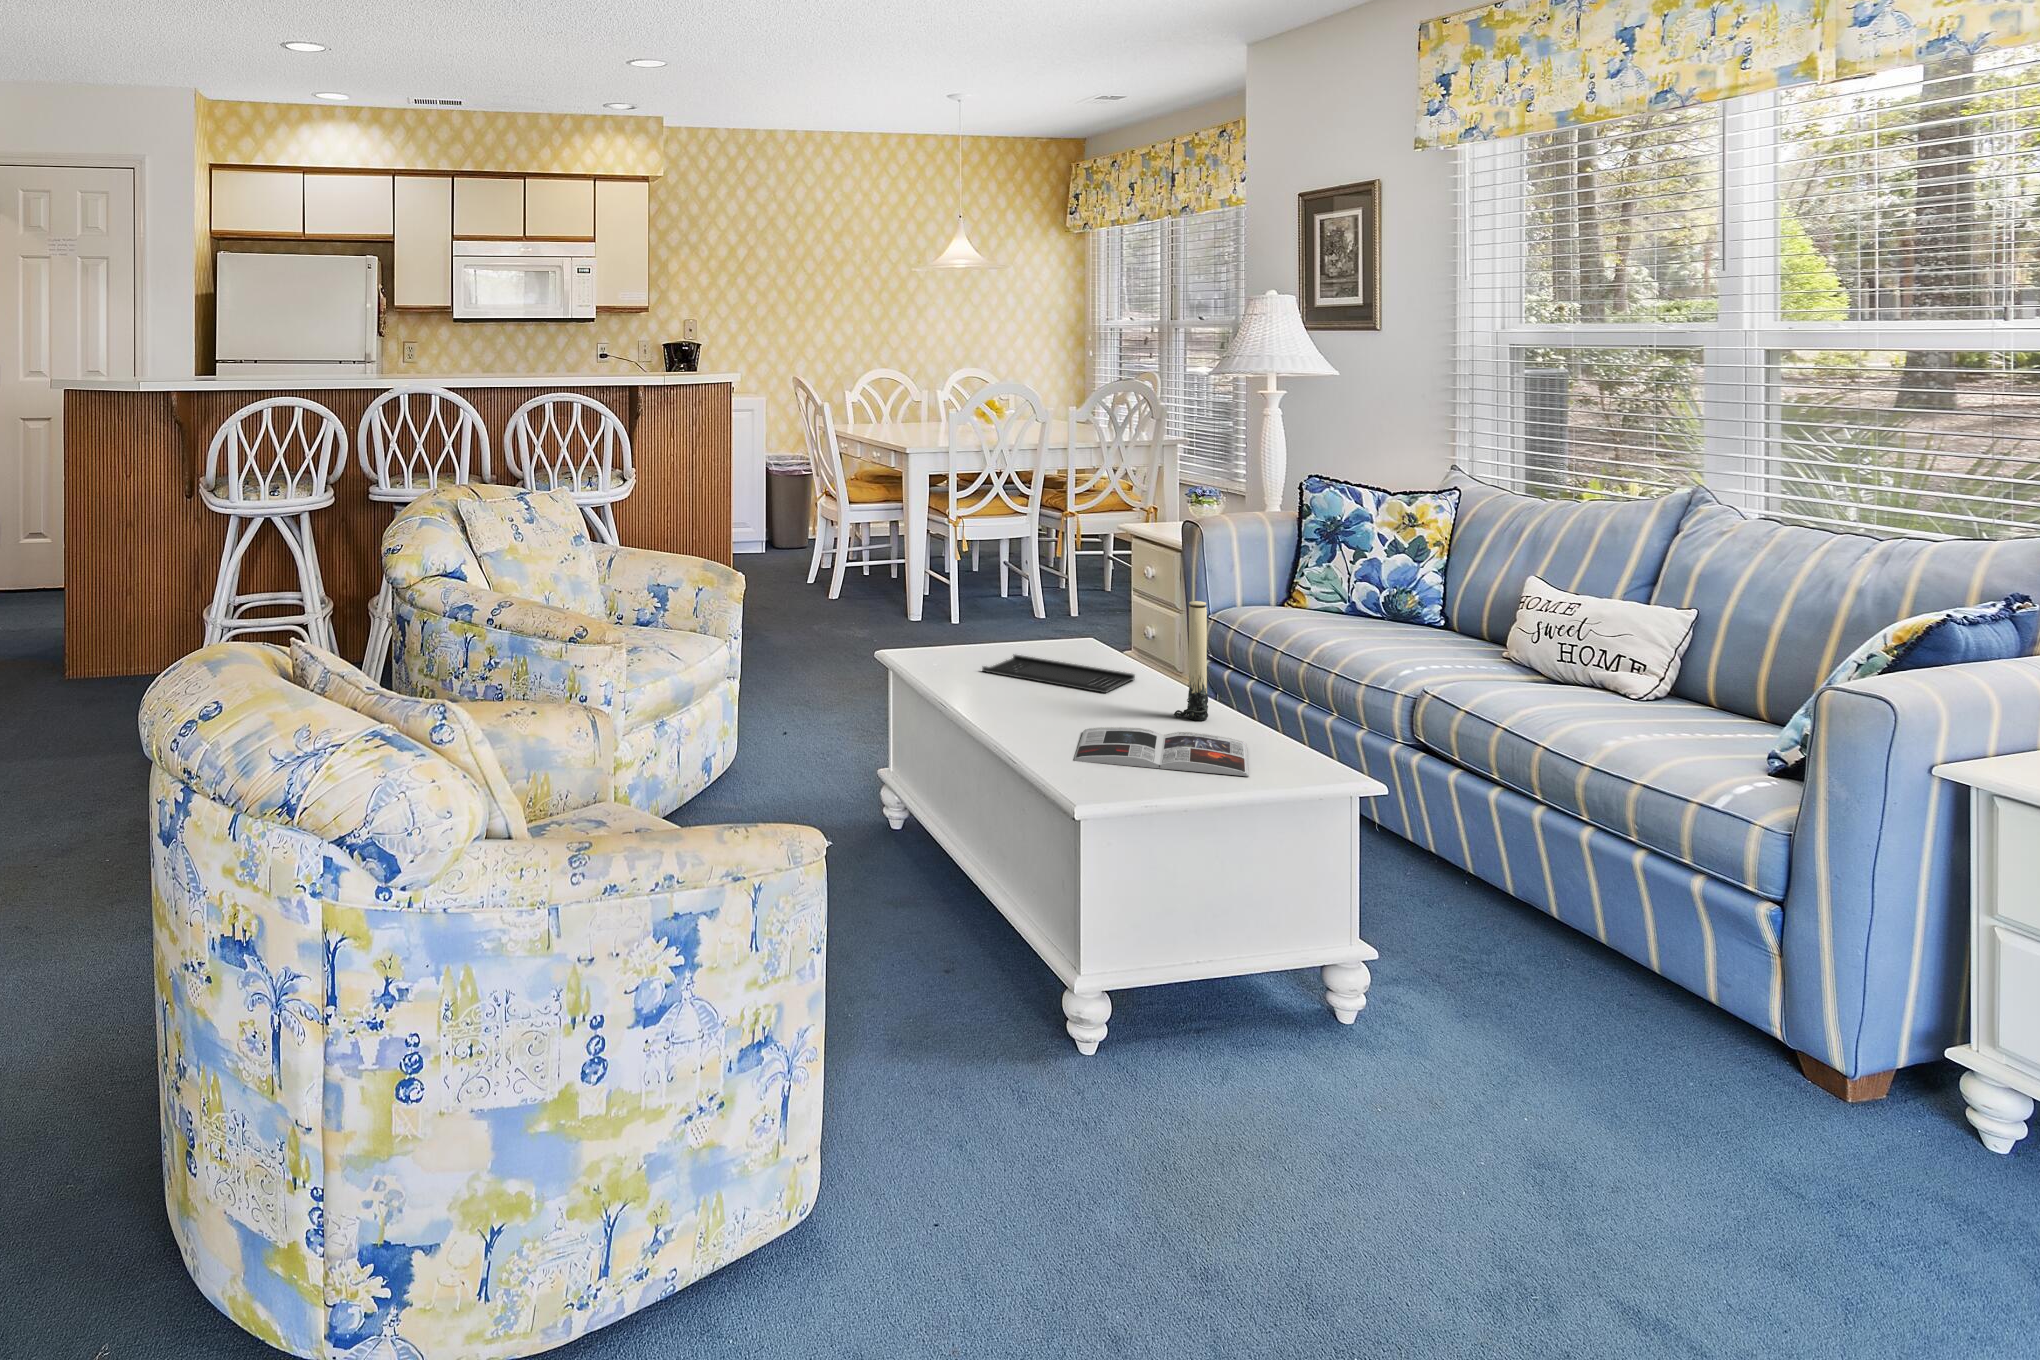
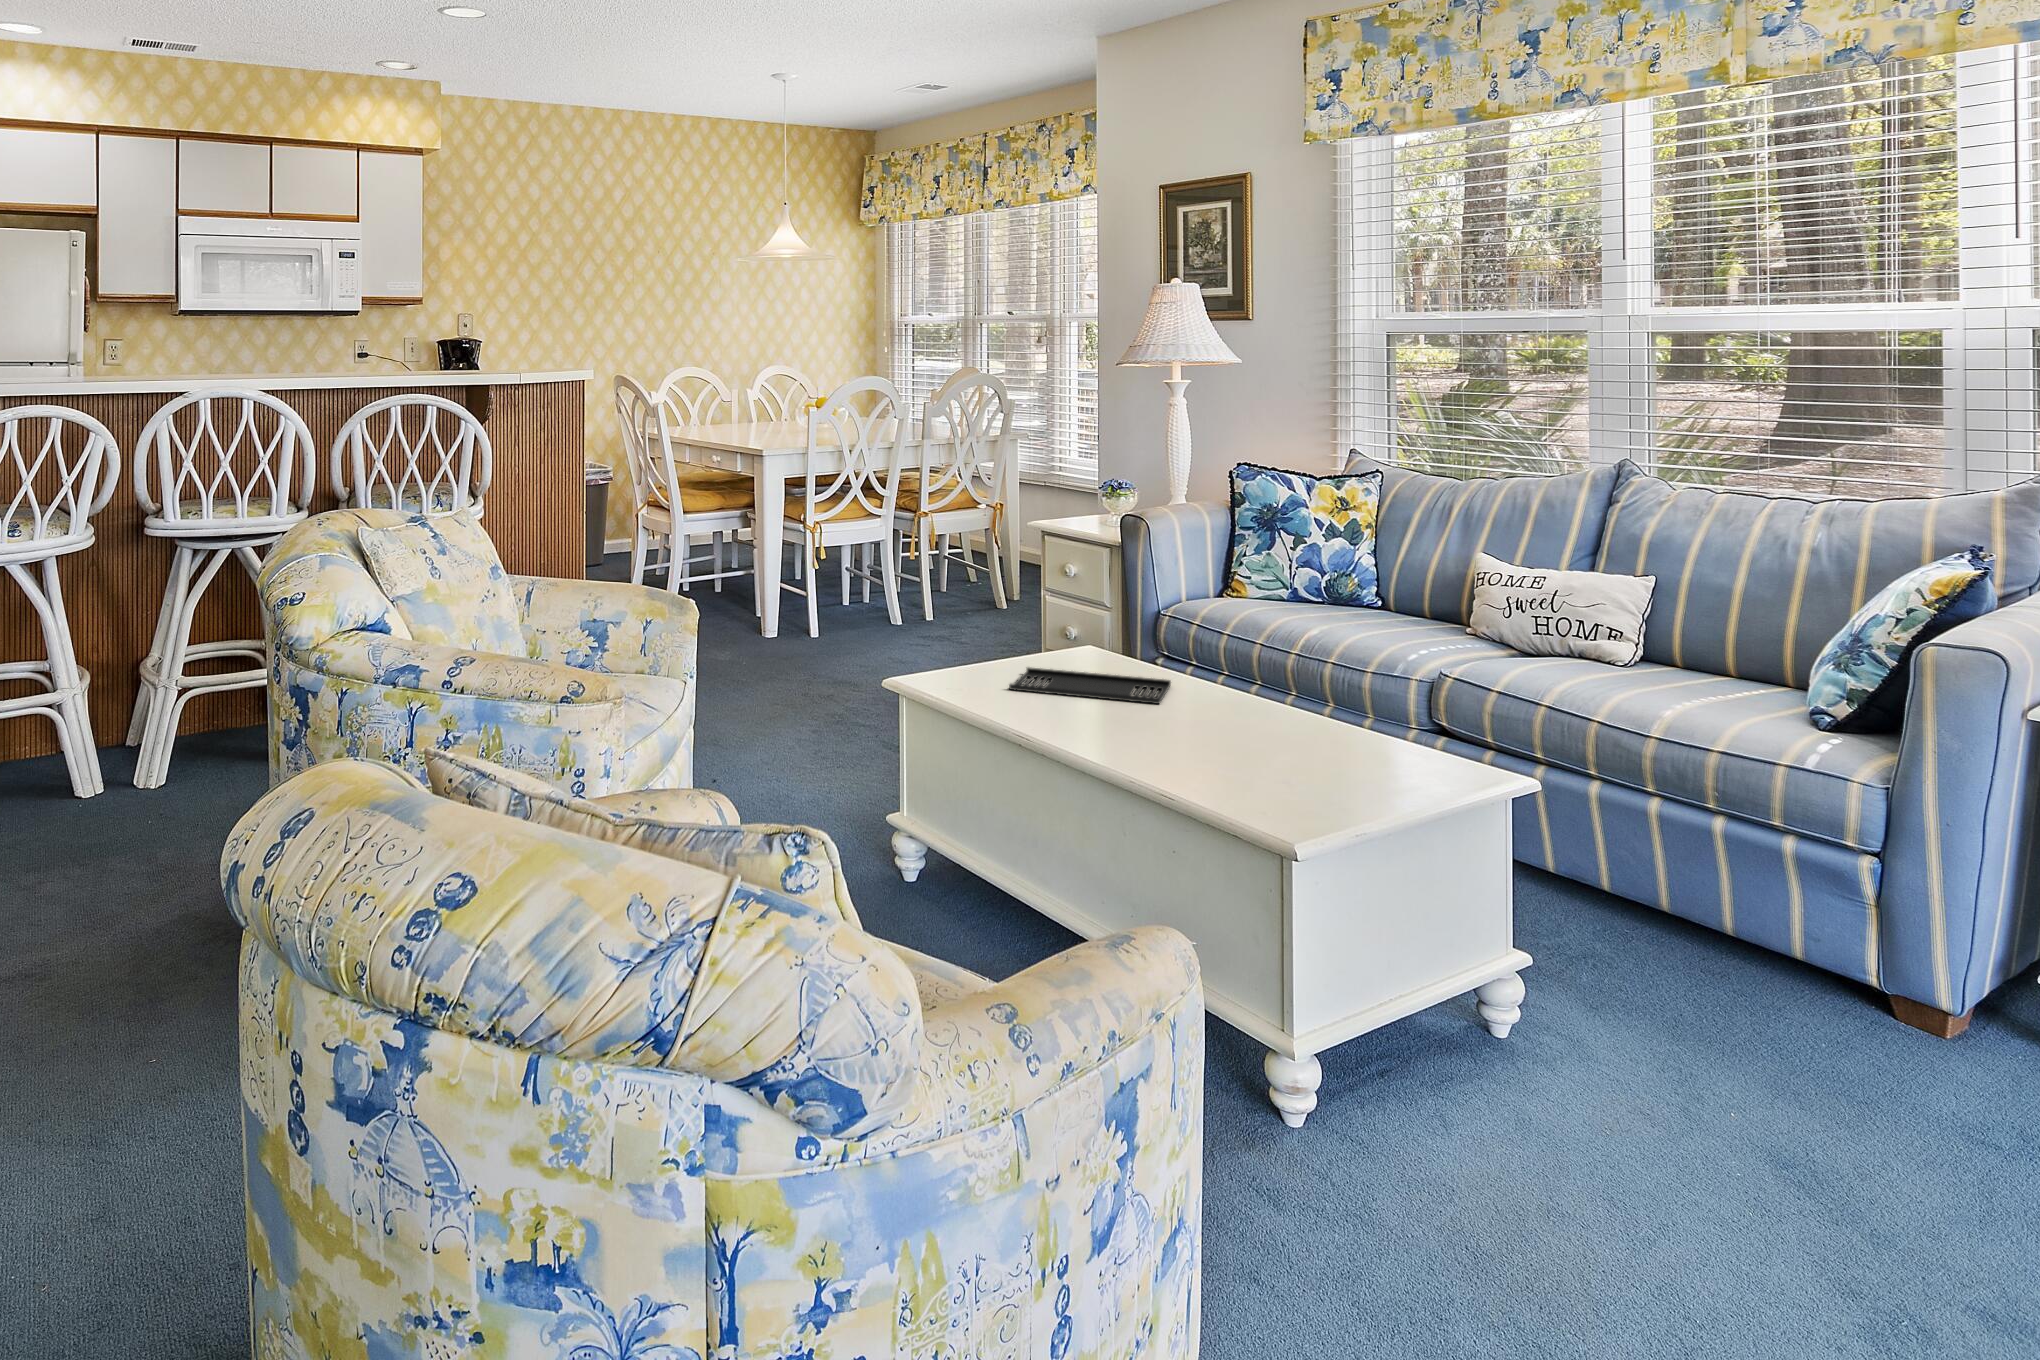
candle: present [1174,601,1208,720] -> none [1254,598,1293,727]
magazine: present [1074,727,1249,776] -> none [1189,742,1405,788]

